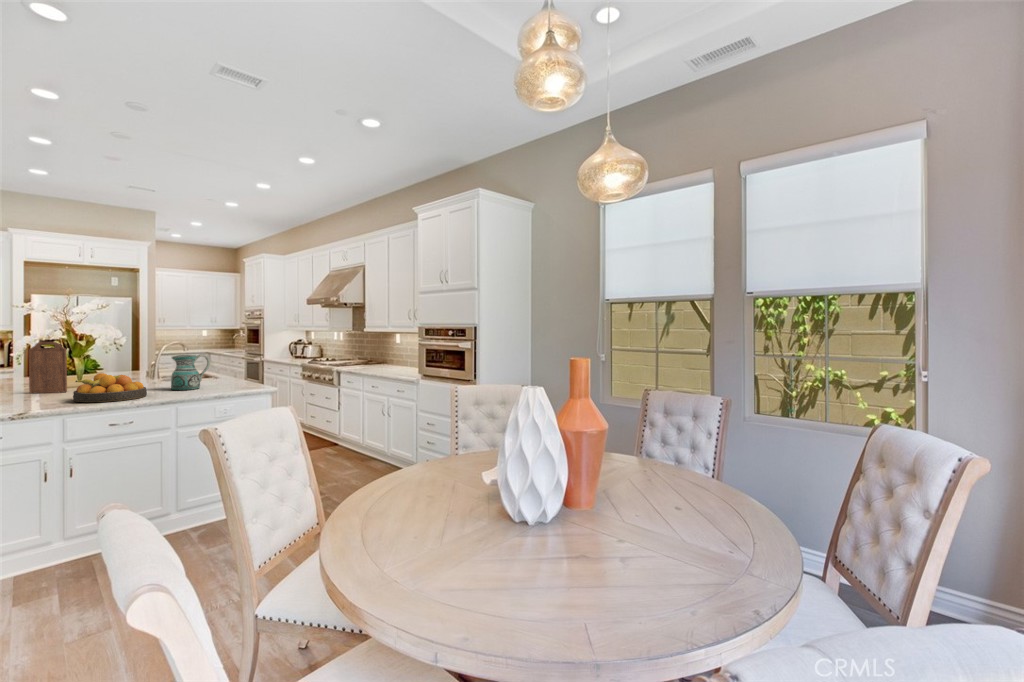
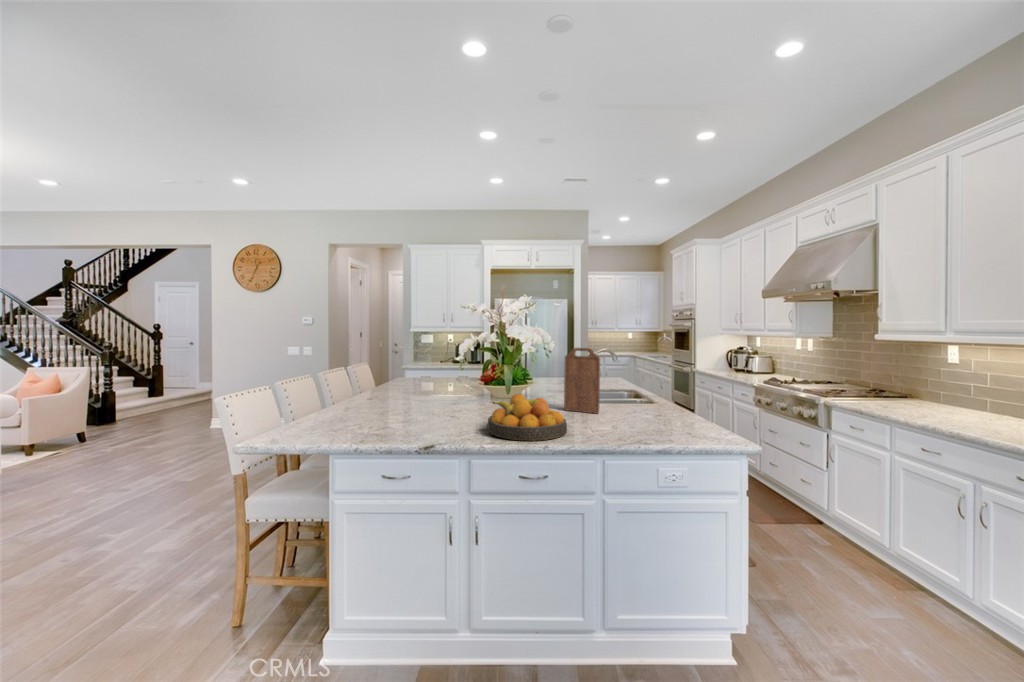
cutting board: present [29,342,67,393] -> present [564,348,600,414]
ceramic pitcher: present [171,354,210,390] -> none [597,371,649,428]

